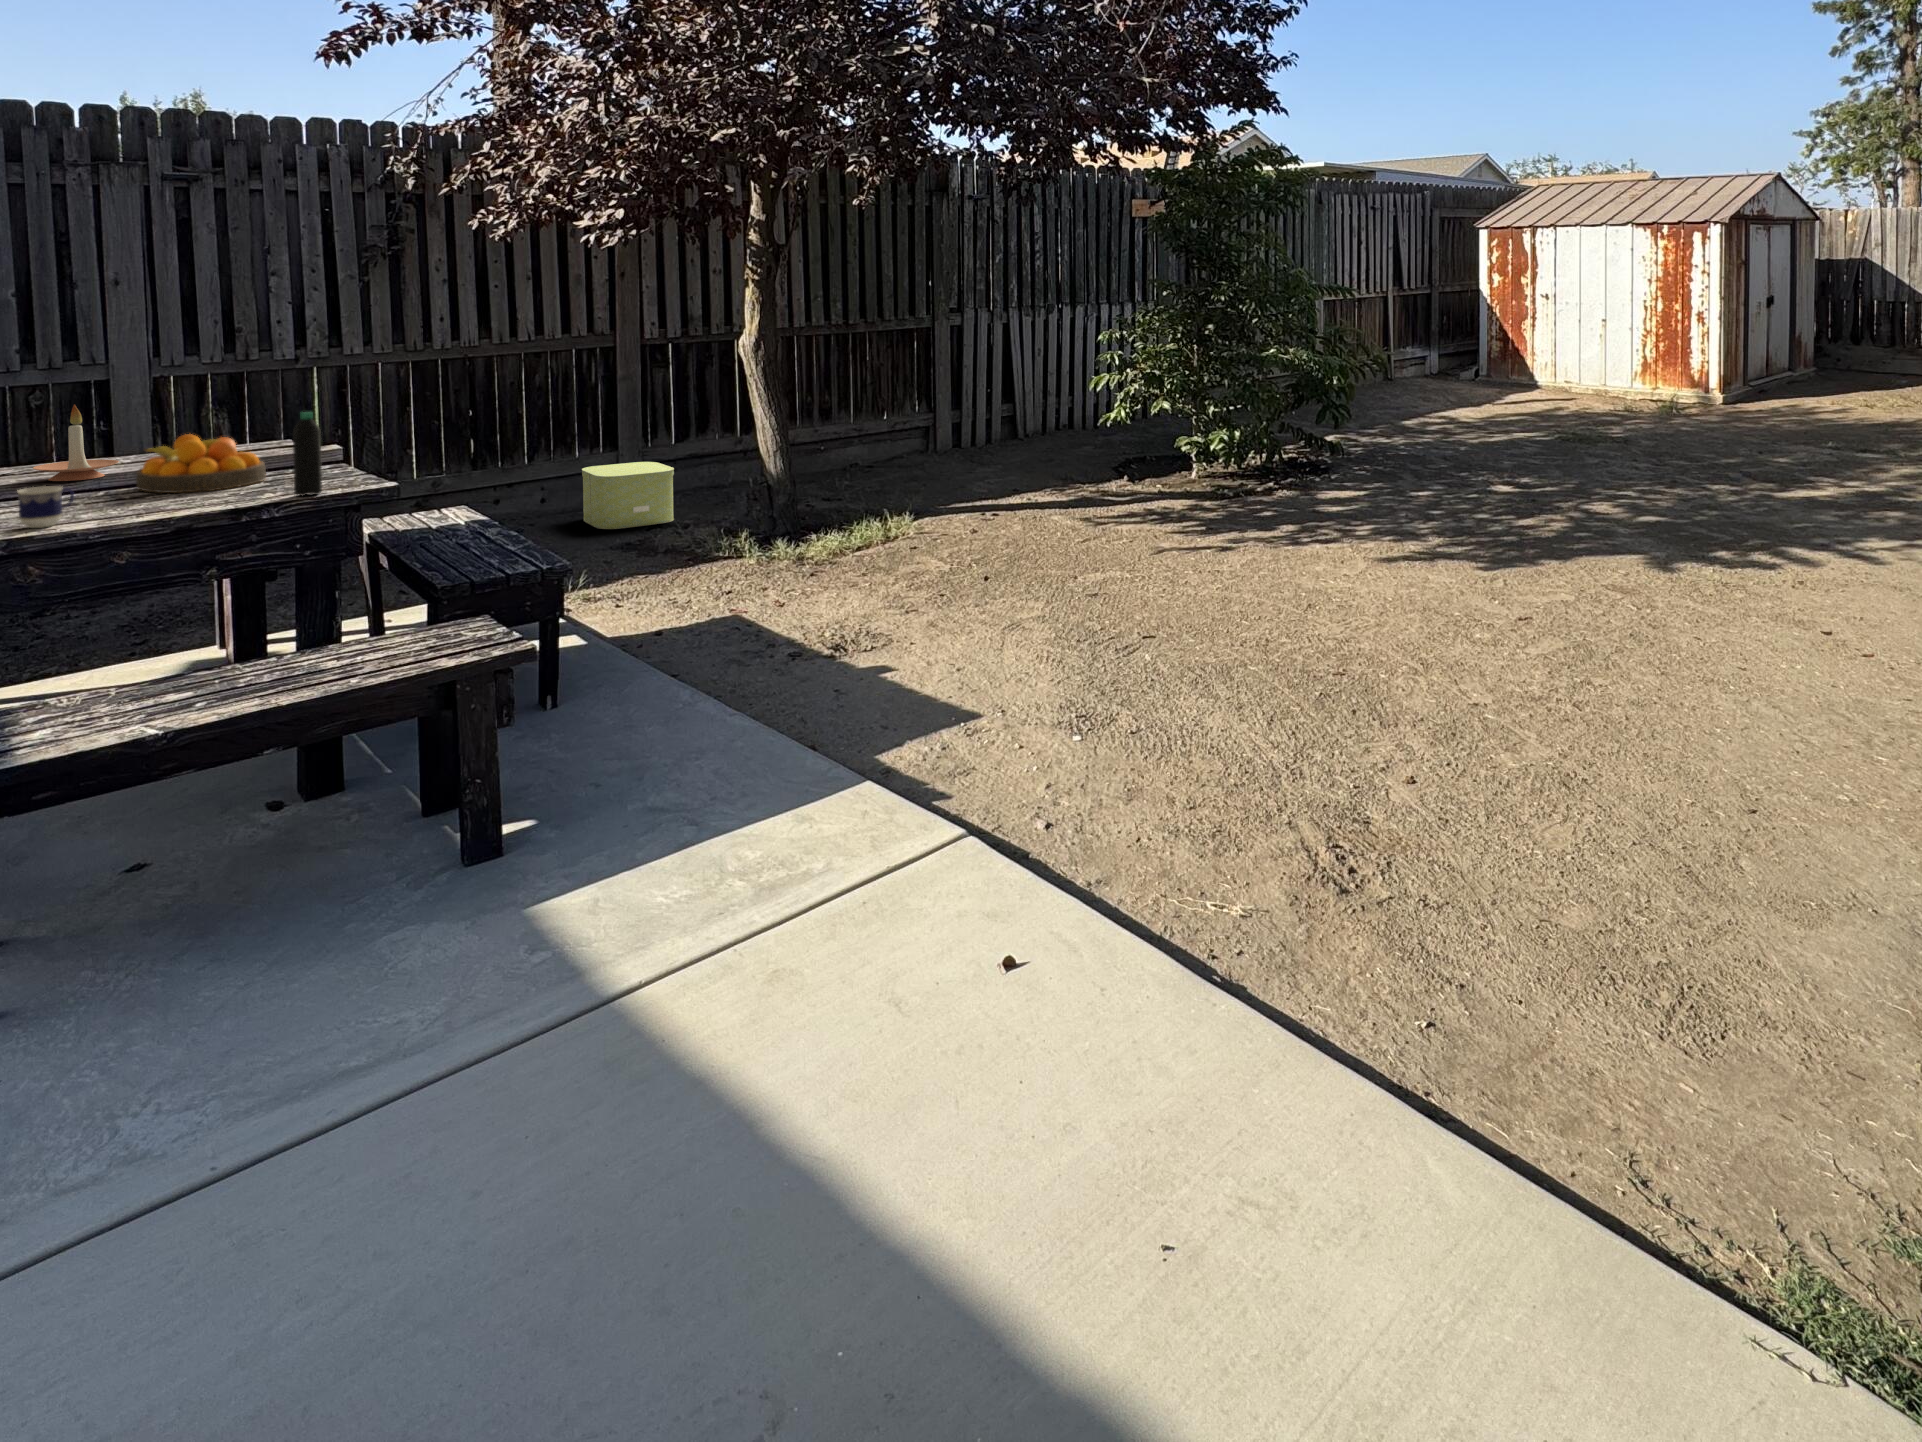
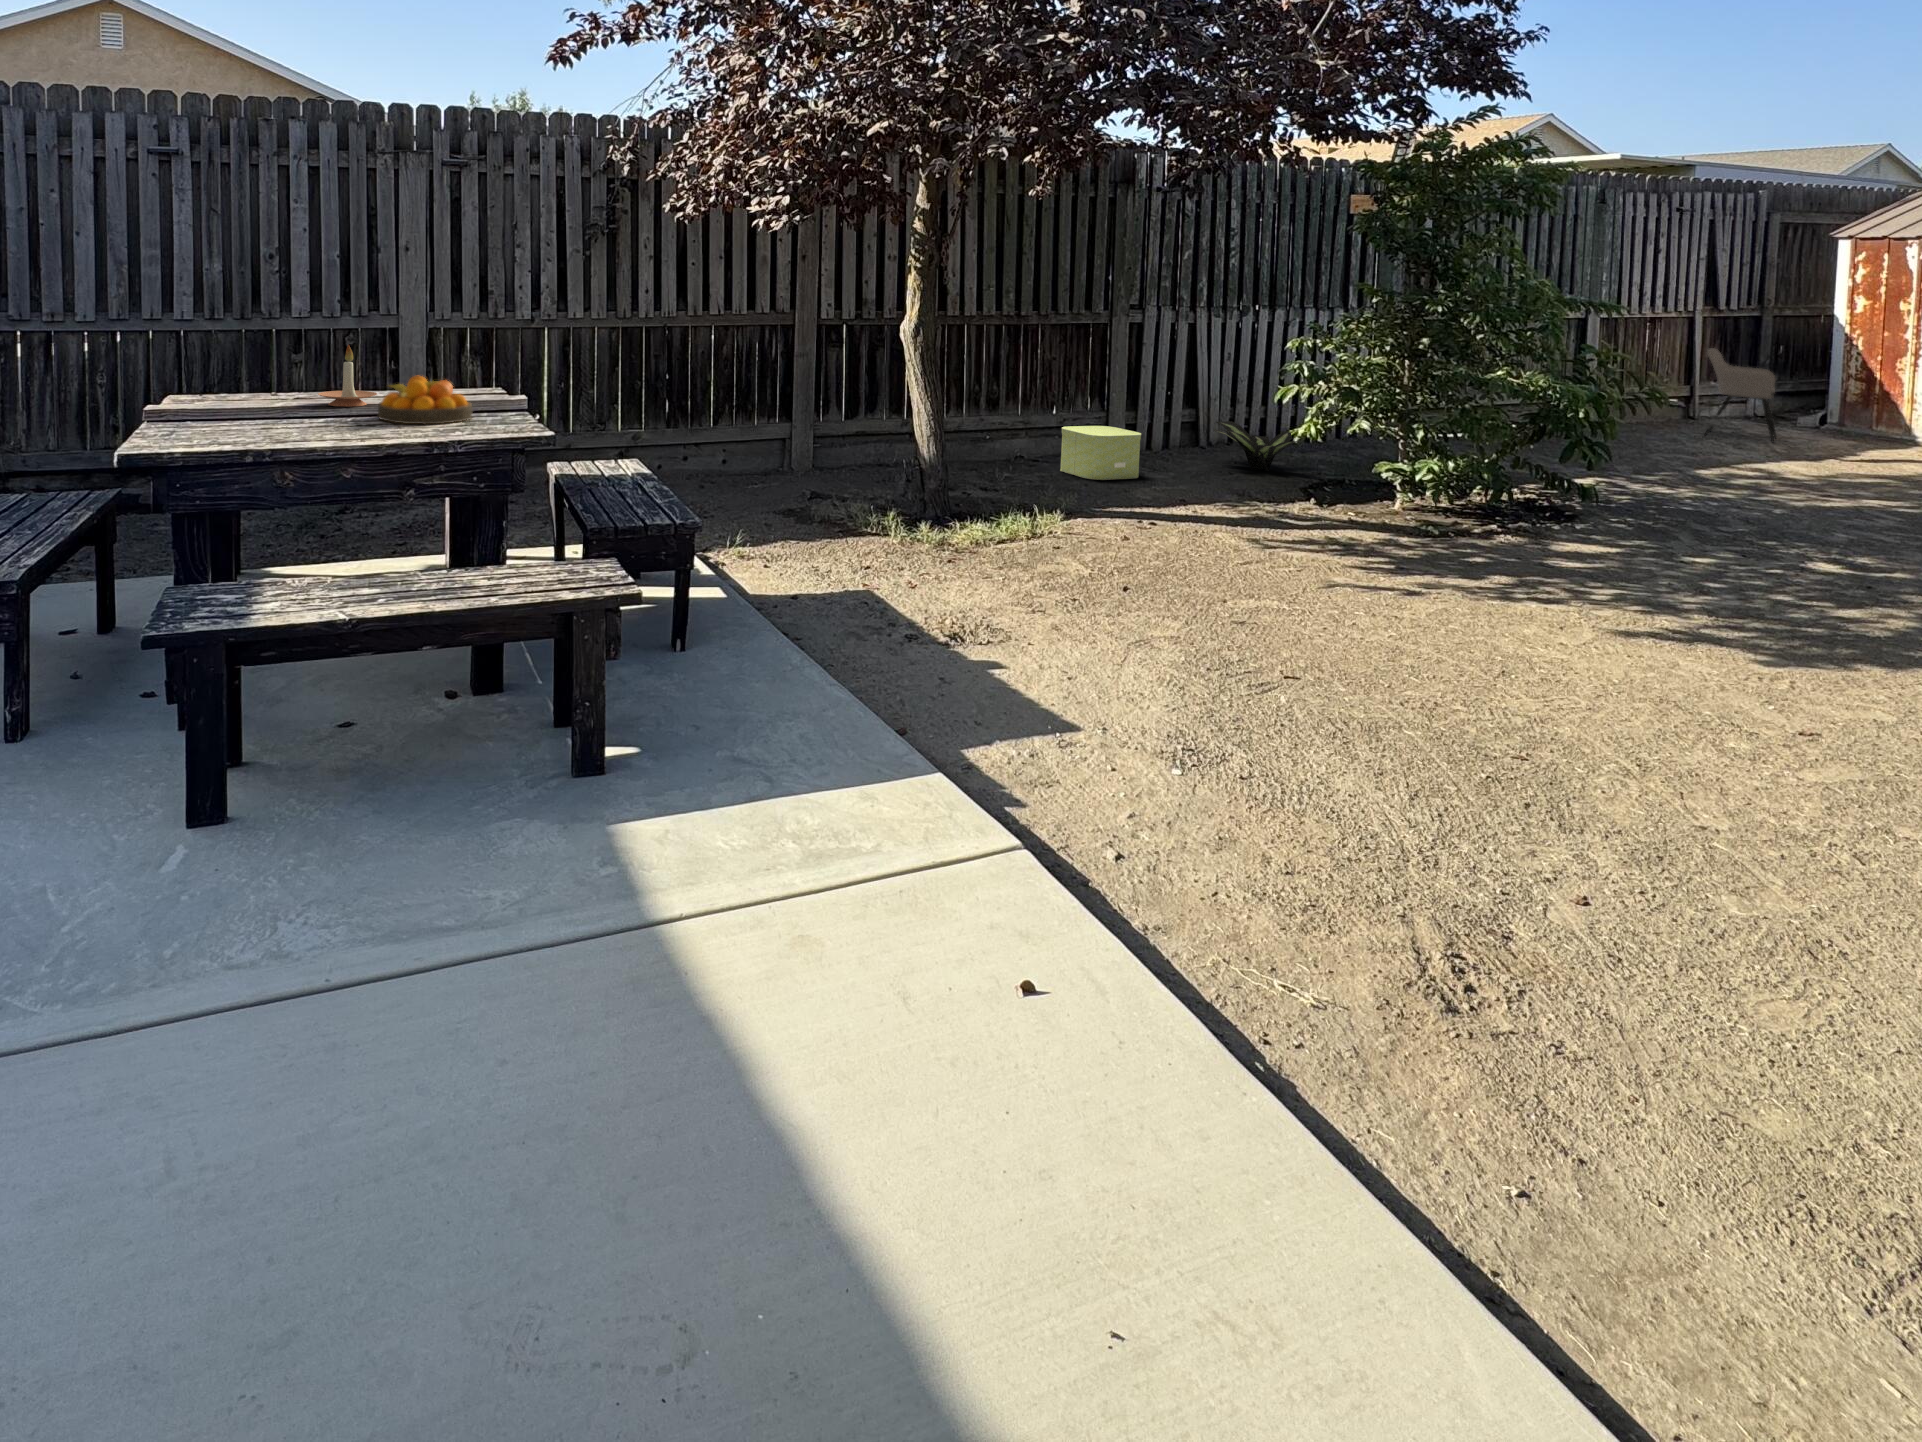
armchair: none [1397,320,1448,395] -> present [1705,348,1777,441]
water bottle: present [293,412,322,496] -> none [481,363,504,436]
potted plant: none [1024,413,1106,457] -> present [1214,421,1300,471]
storage box: present [582,462,674,529] -> present [1060,426,1141,480]
cup: present [18,486,74,528] -> none [280,408,320,442]

